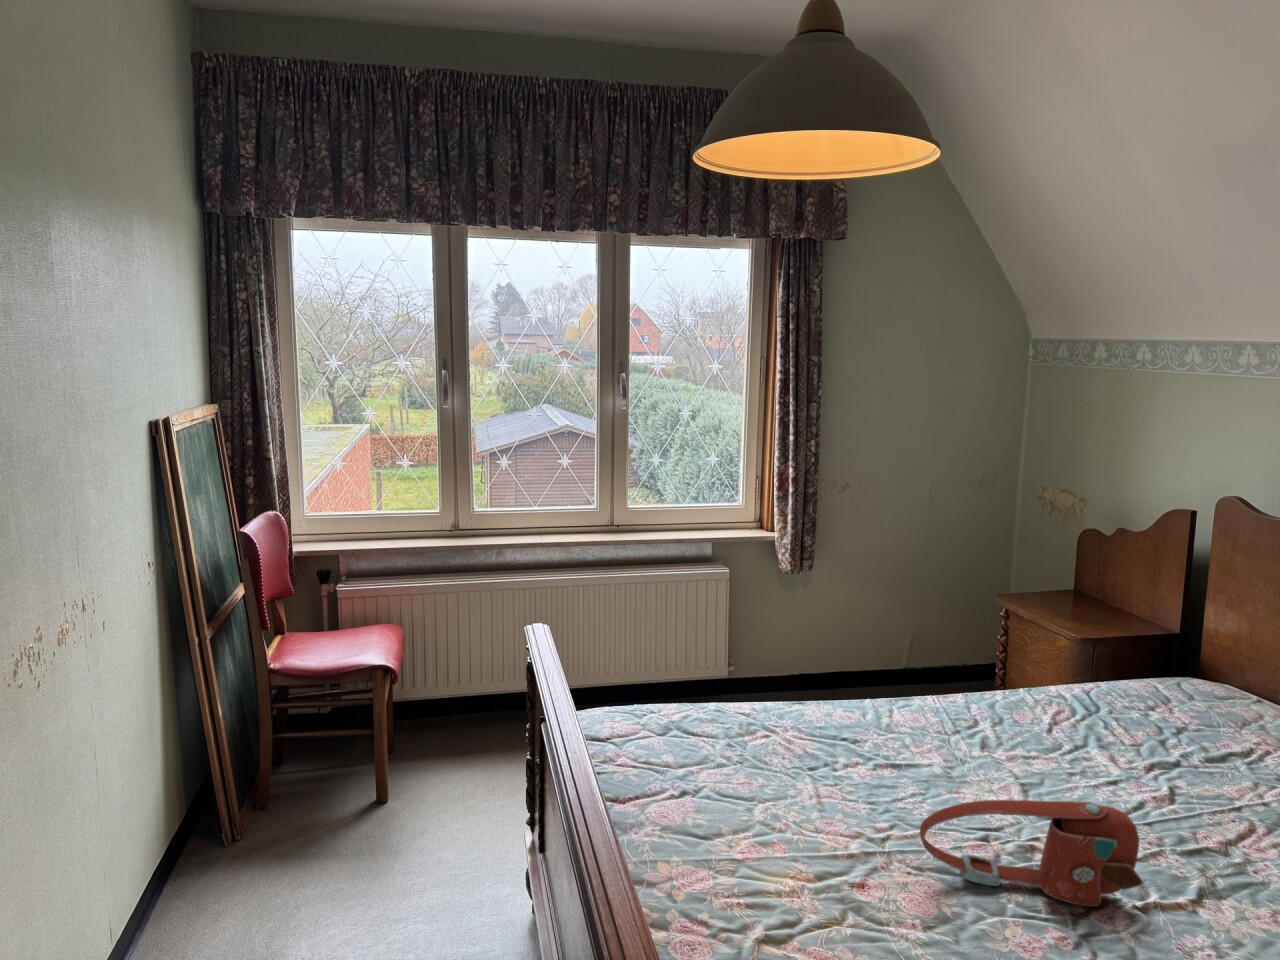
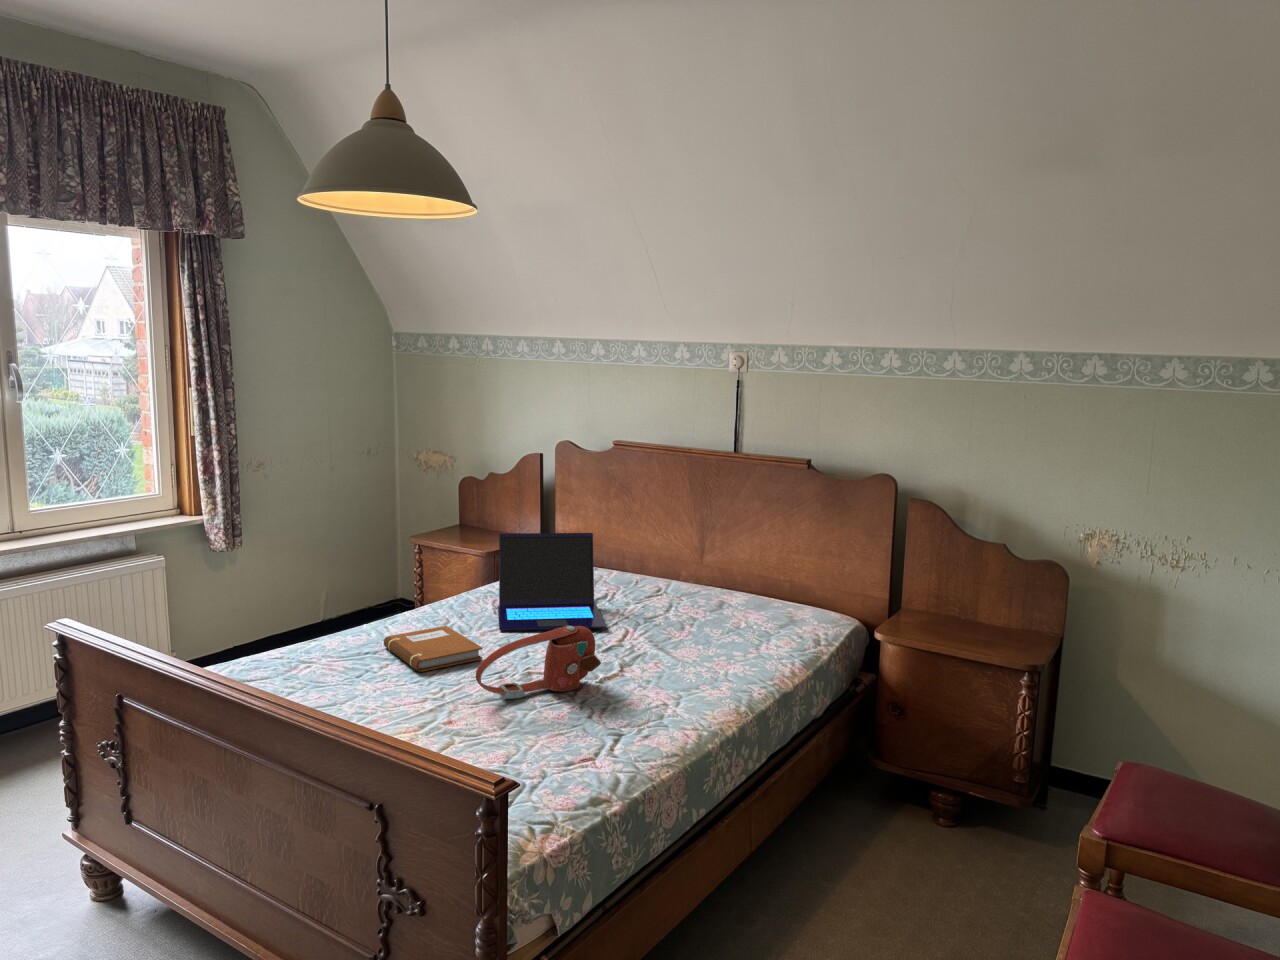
laptop: none [1031,620,1231,810] -> present [498,533,606,631]
notebook: none [861,726,977,799] -> present [384,626,483,672]

